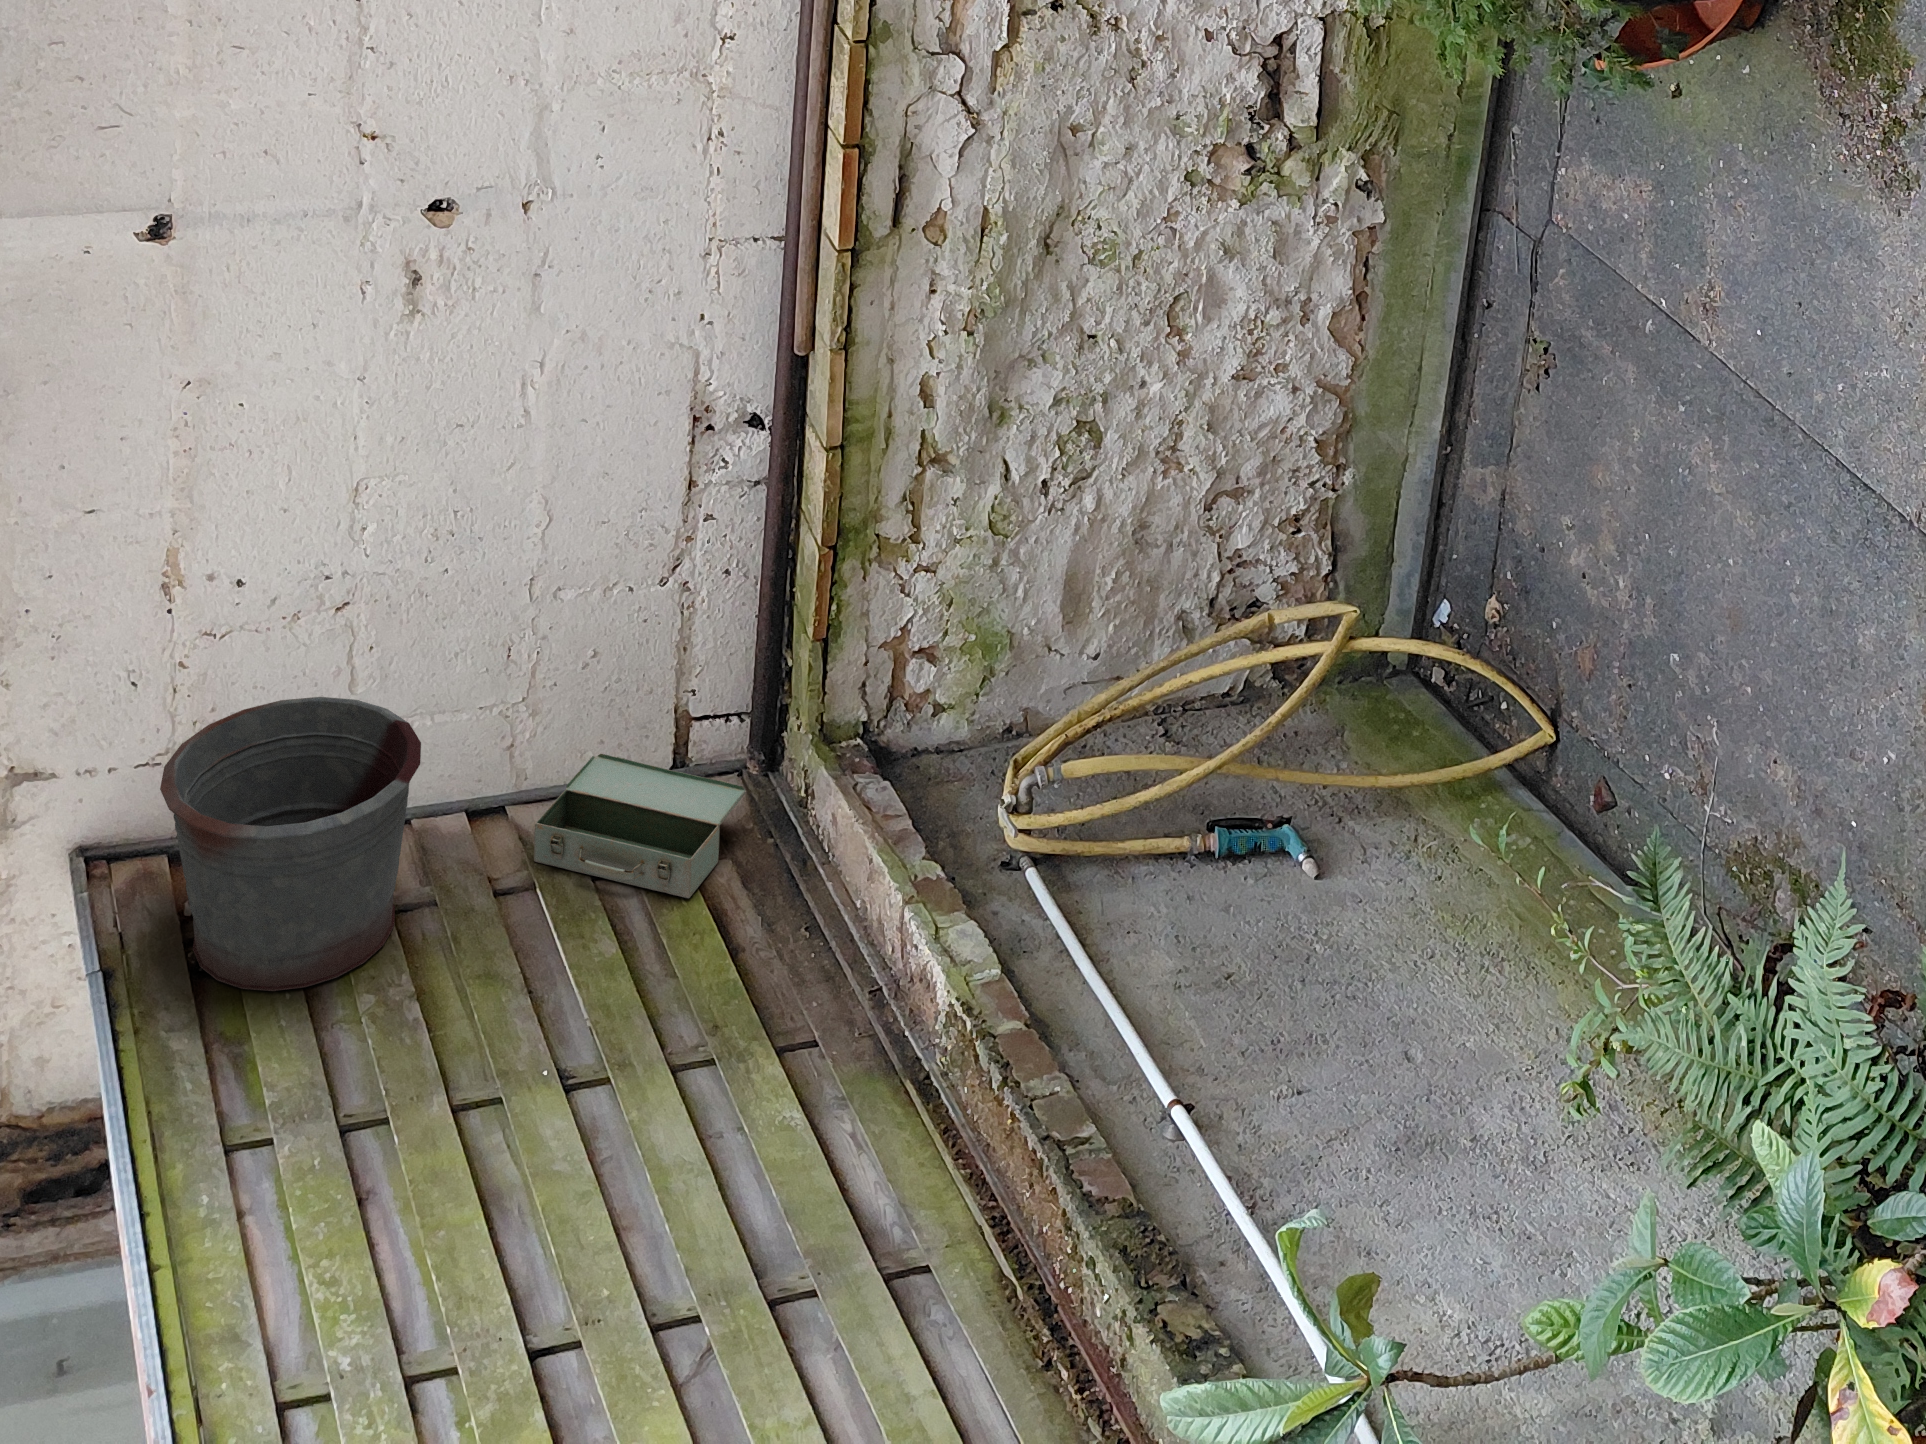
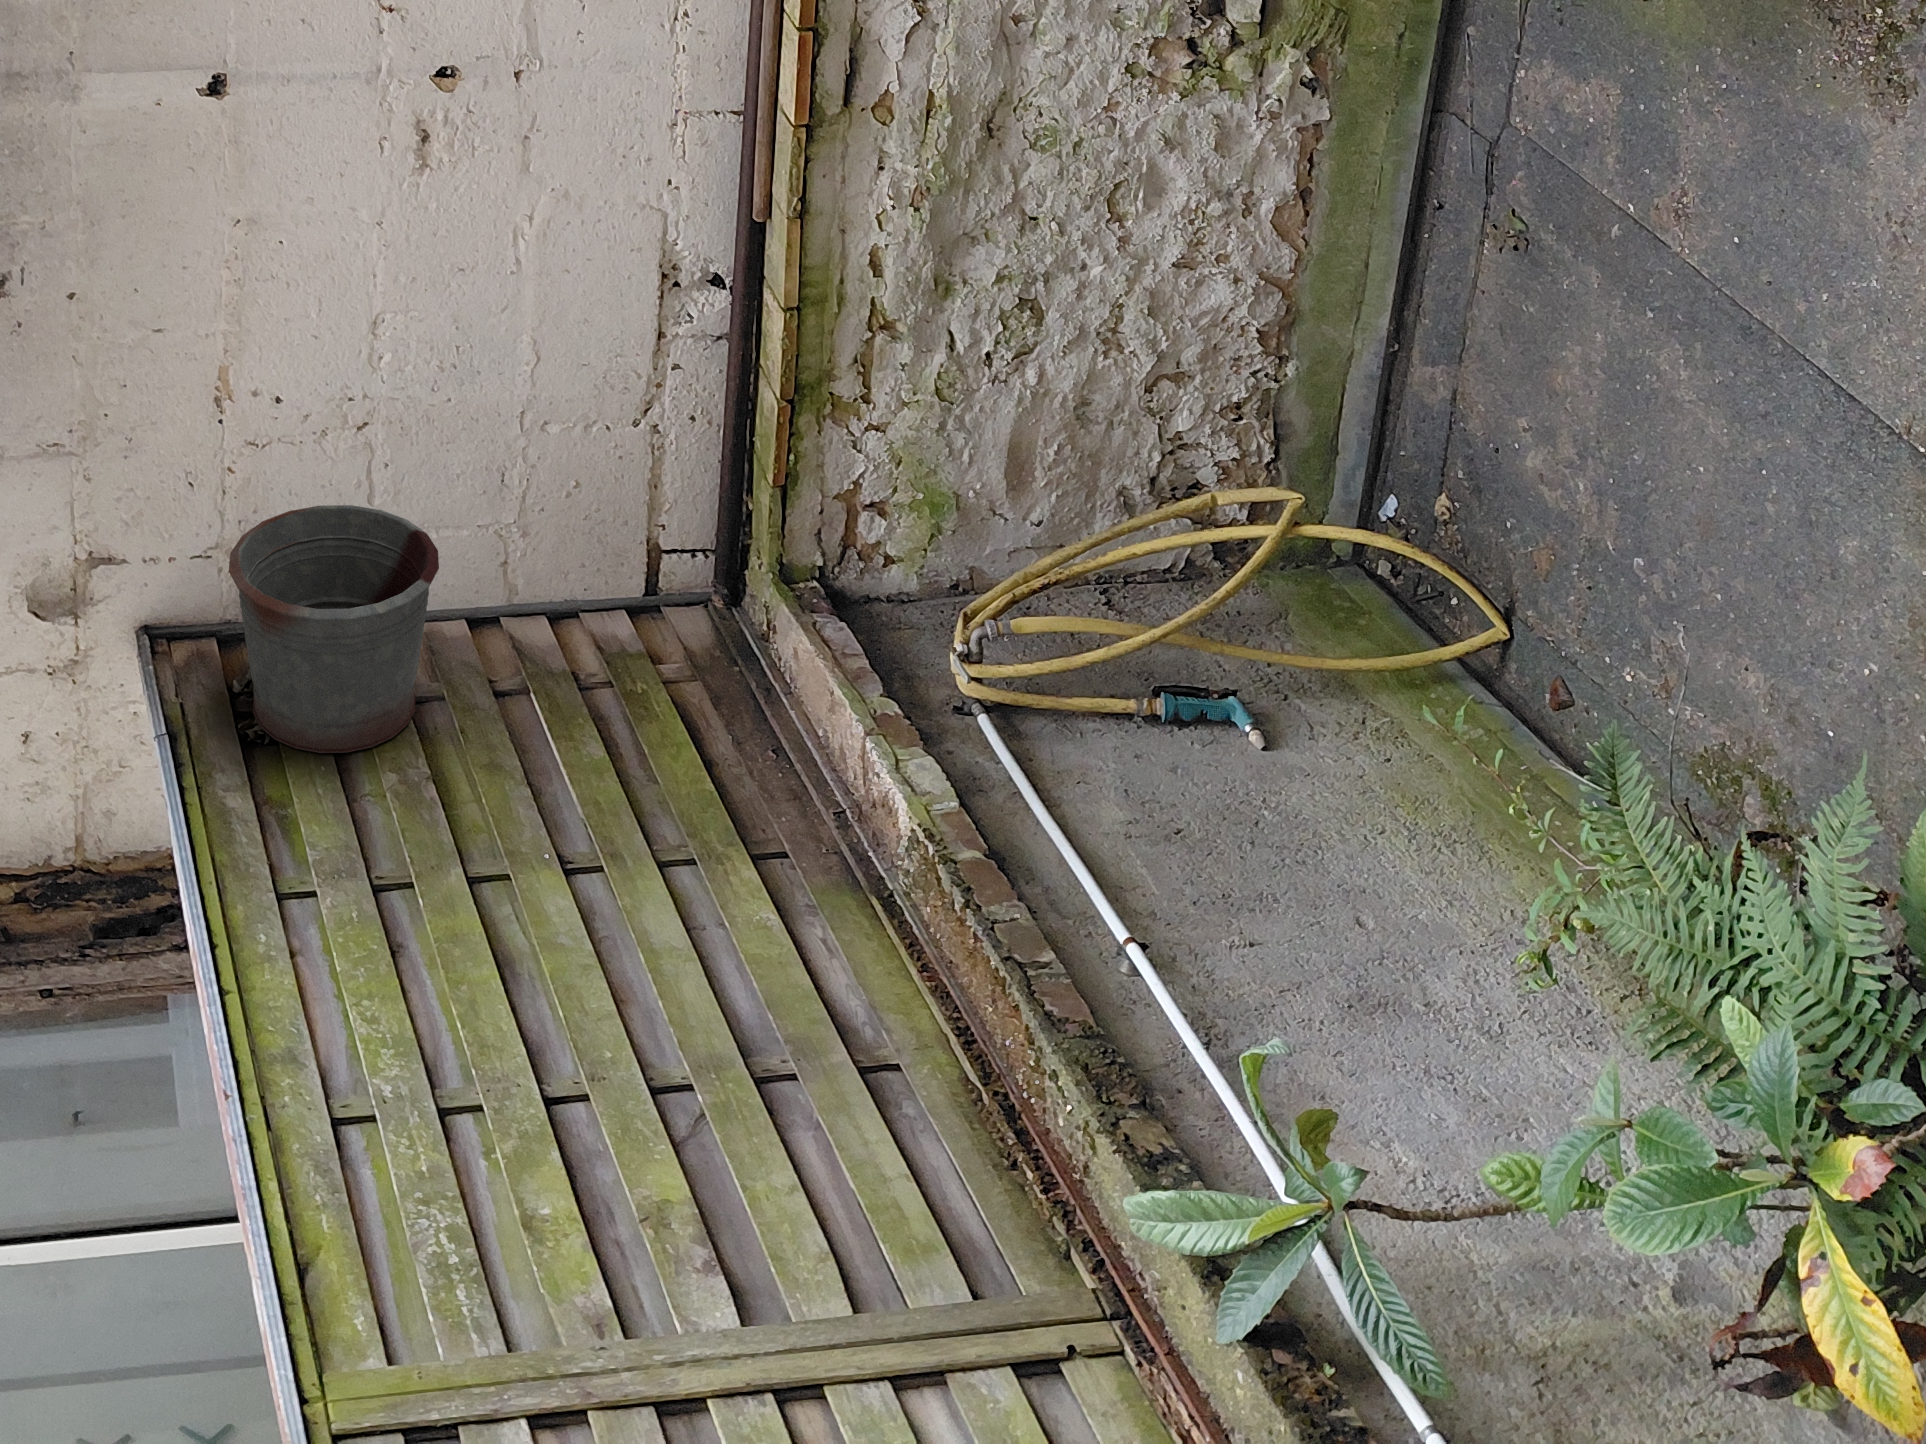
toolbox: present [534,754,746,898] -> none [530,577,714,711]

